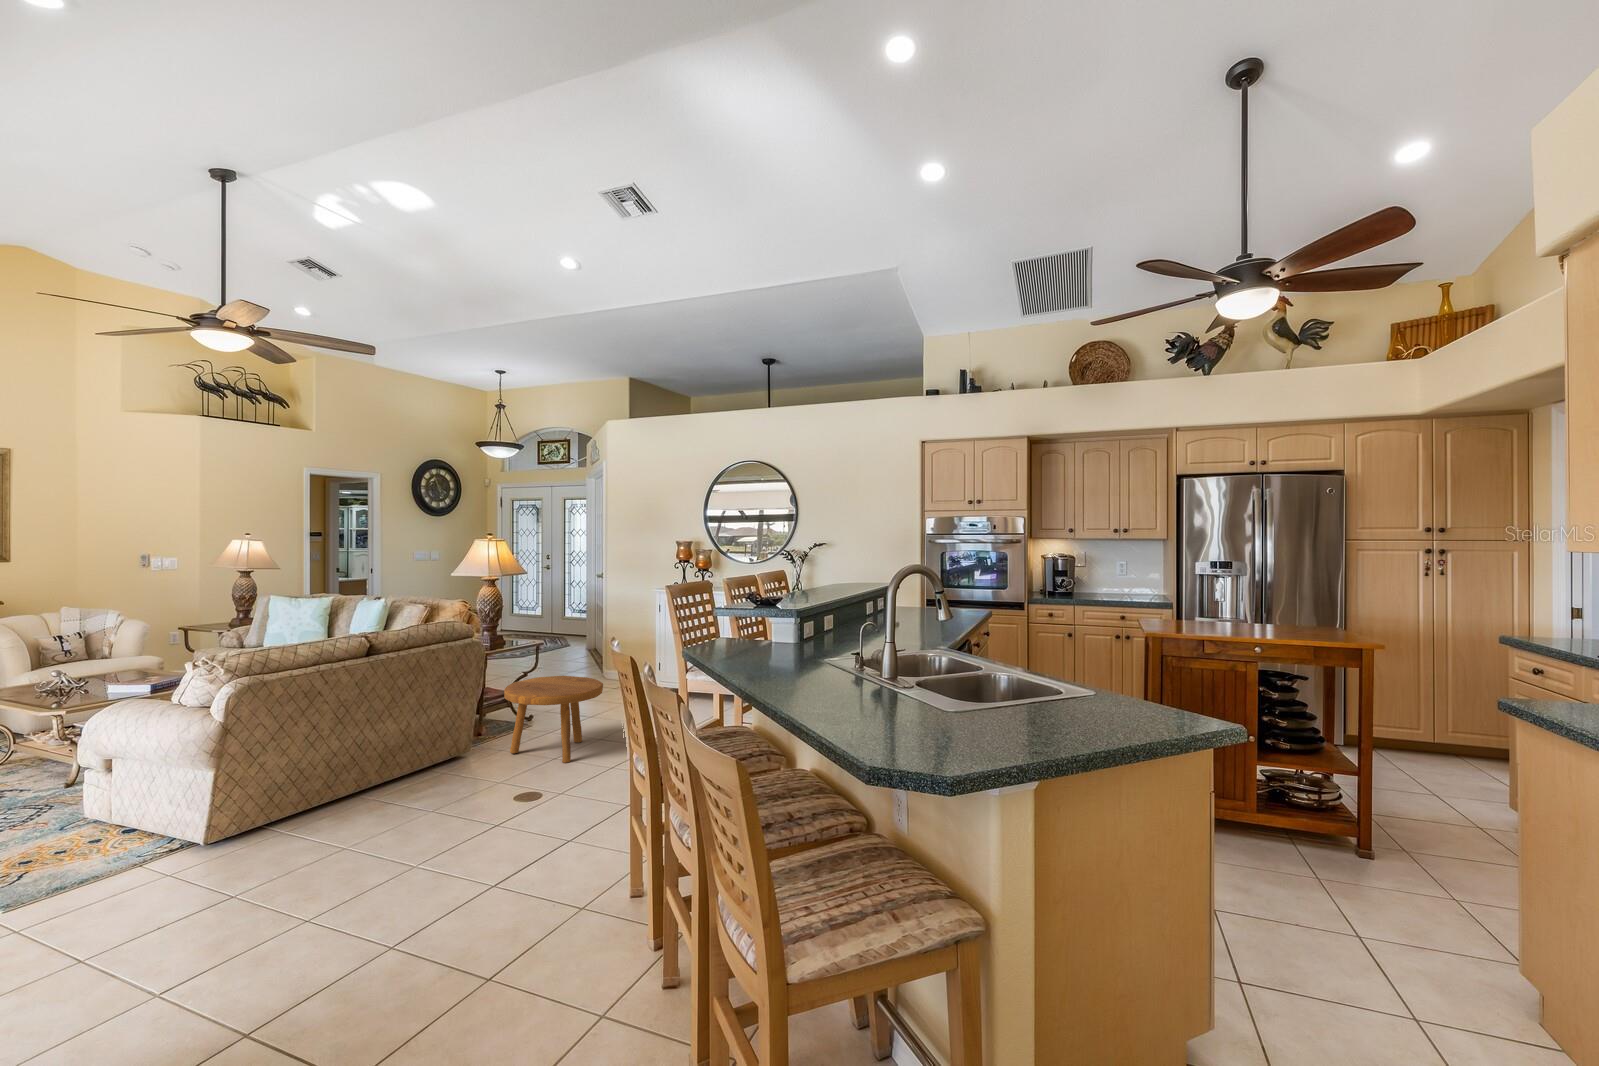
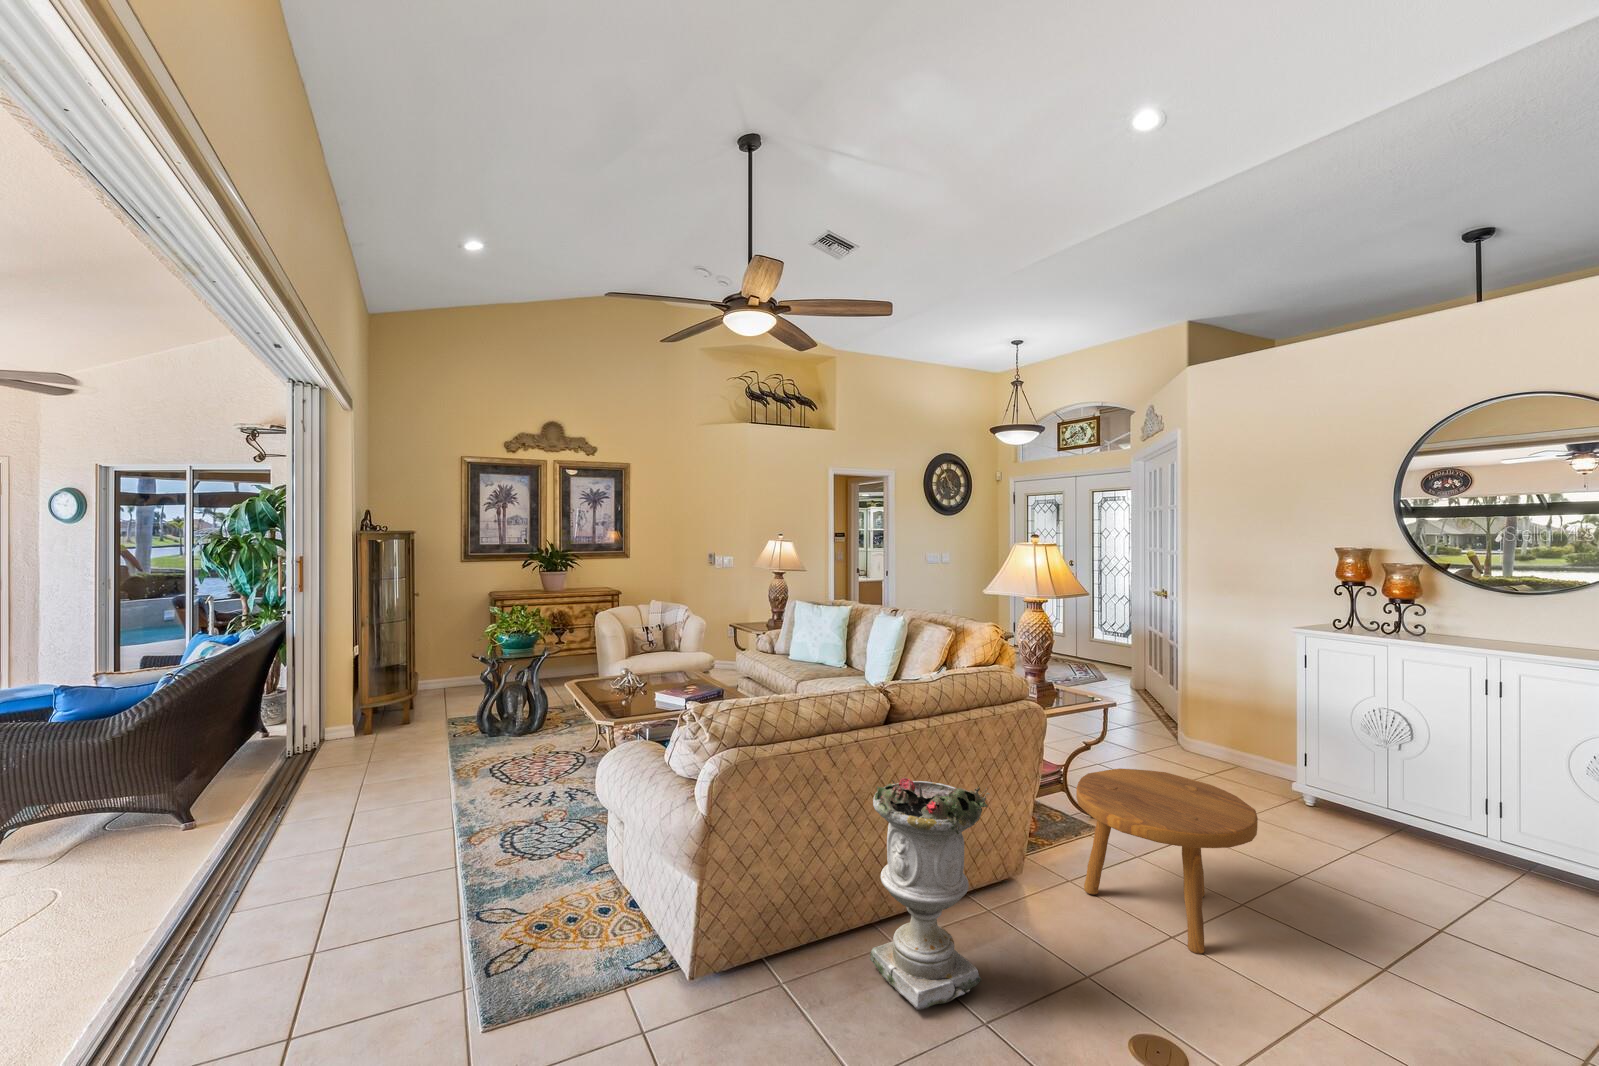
planter: none [354,682,438,816] -> present [870,777,990,1010]

